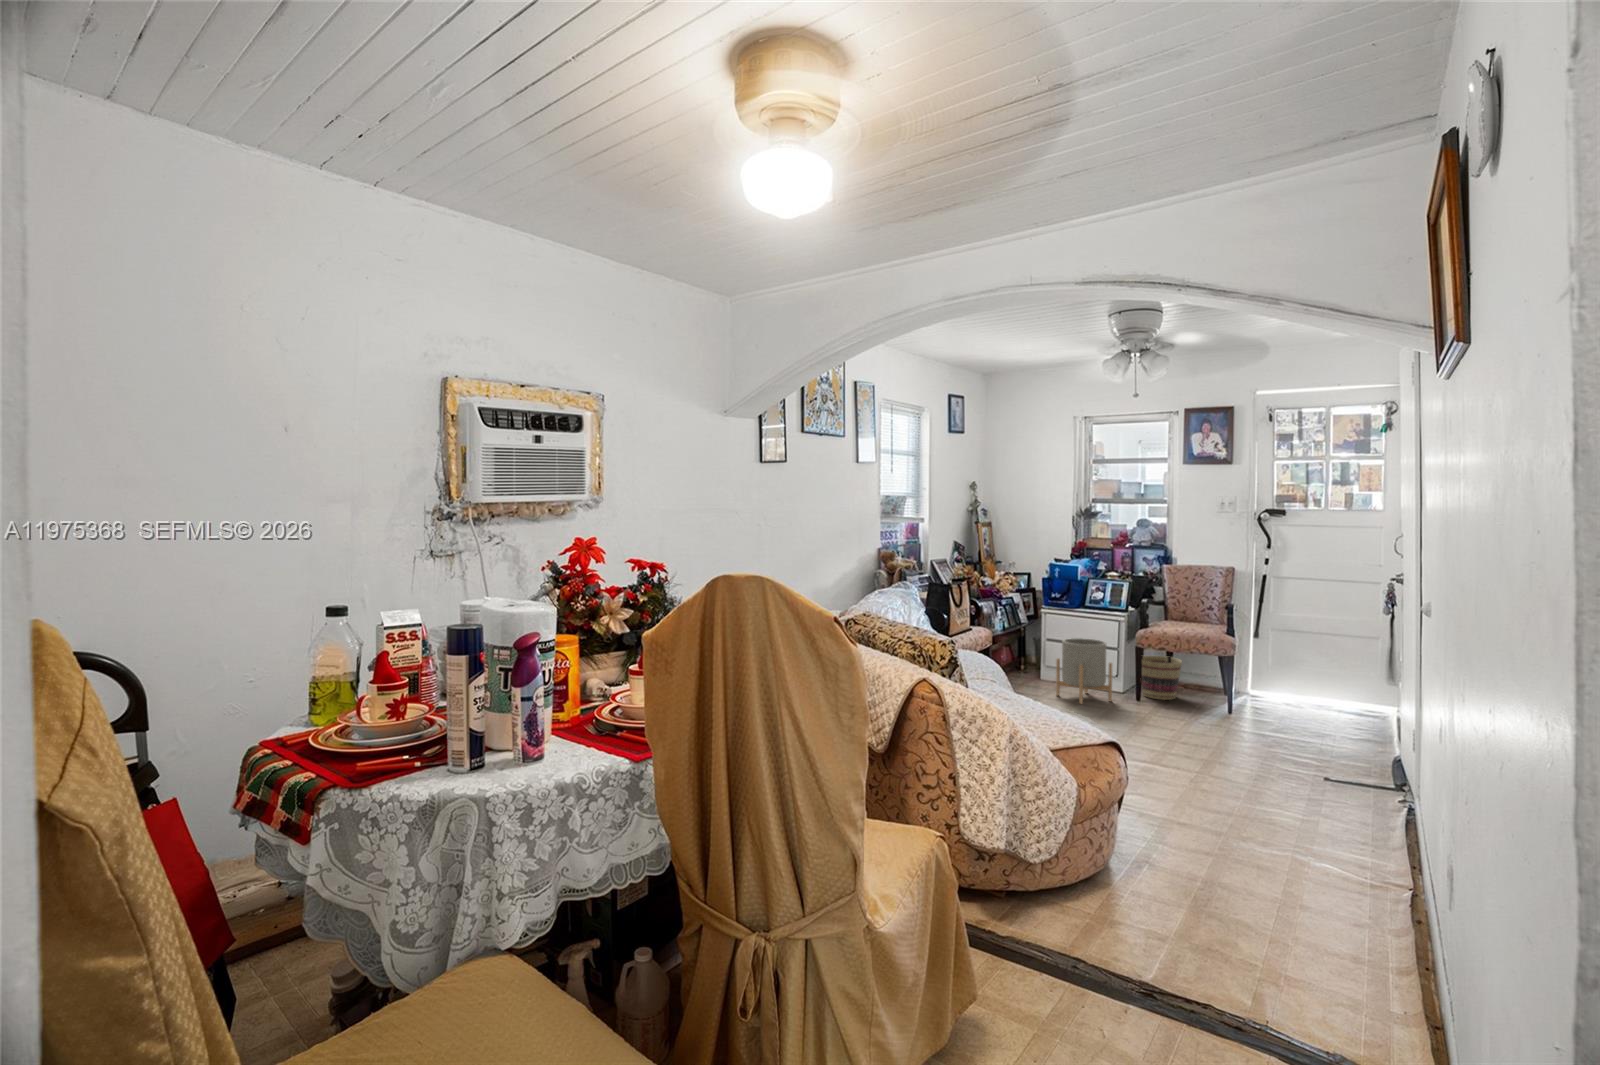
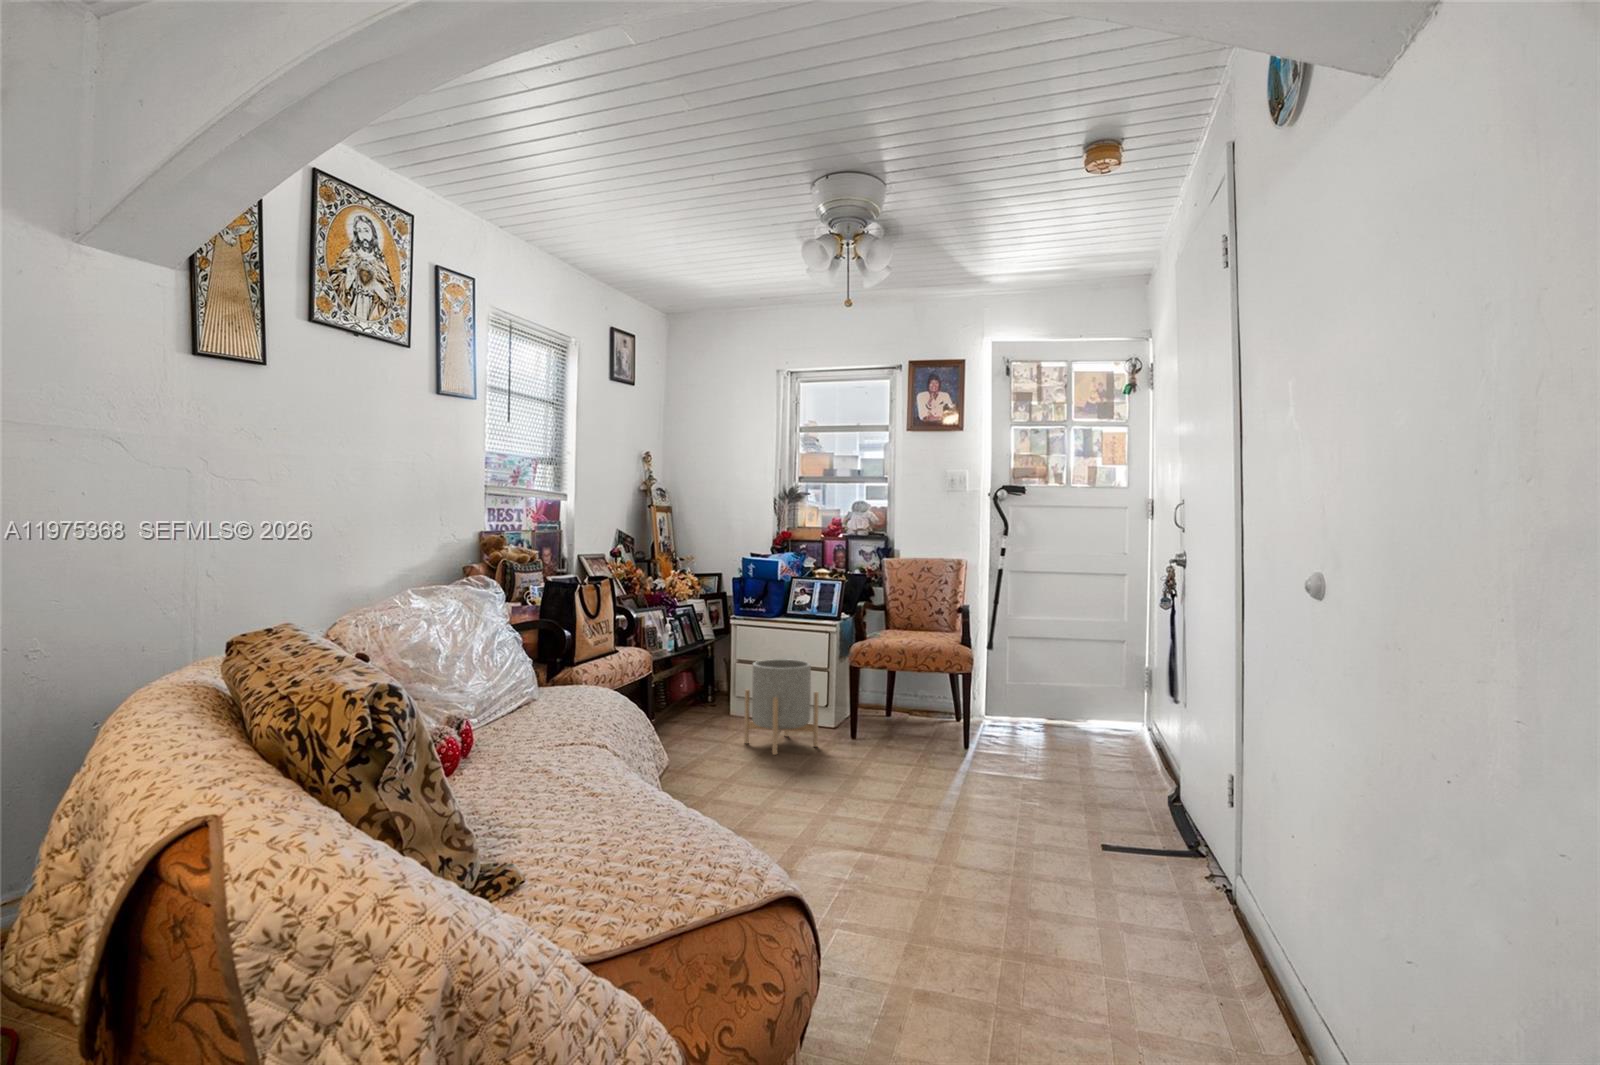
basket: present [1142,655,1182,700] -> none [853,679,907,739]

